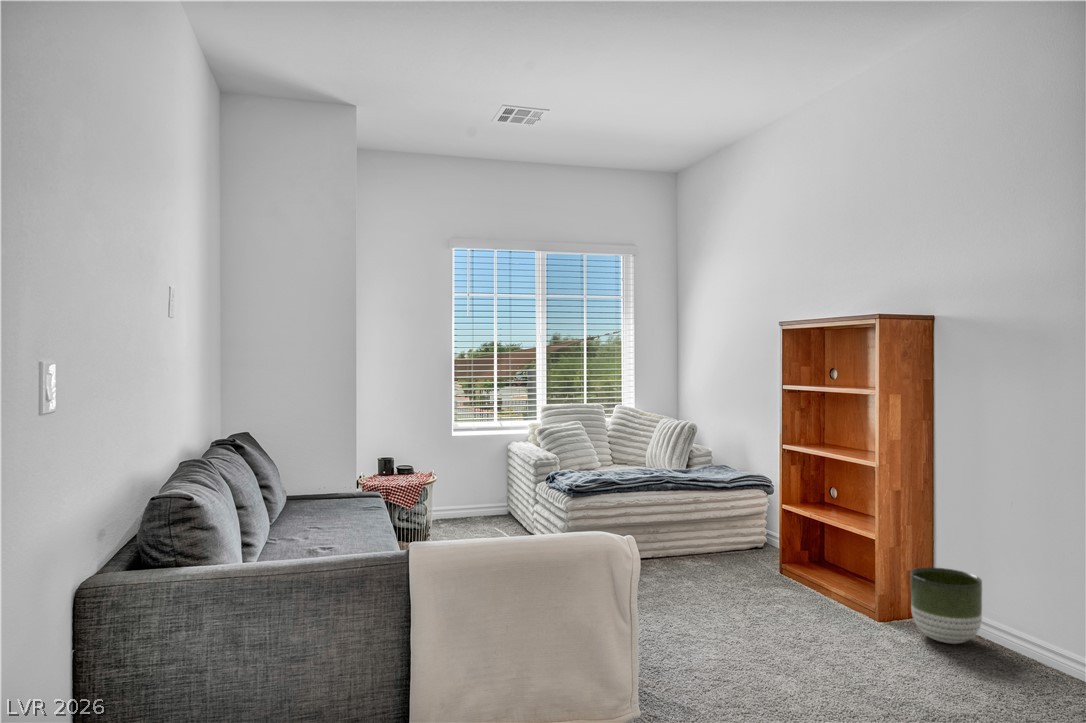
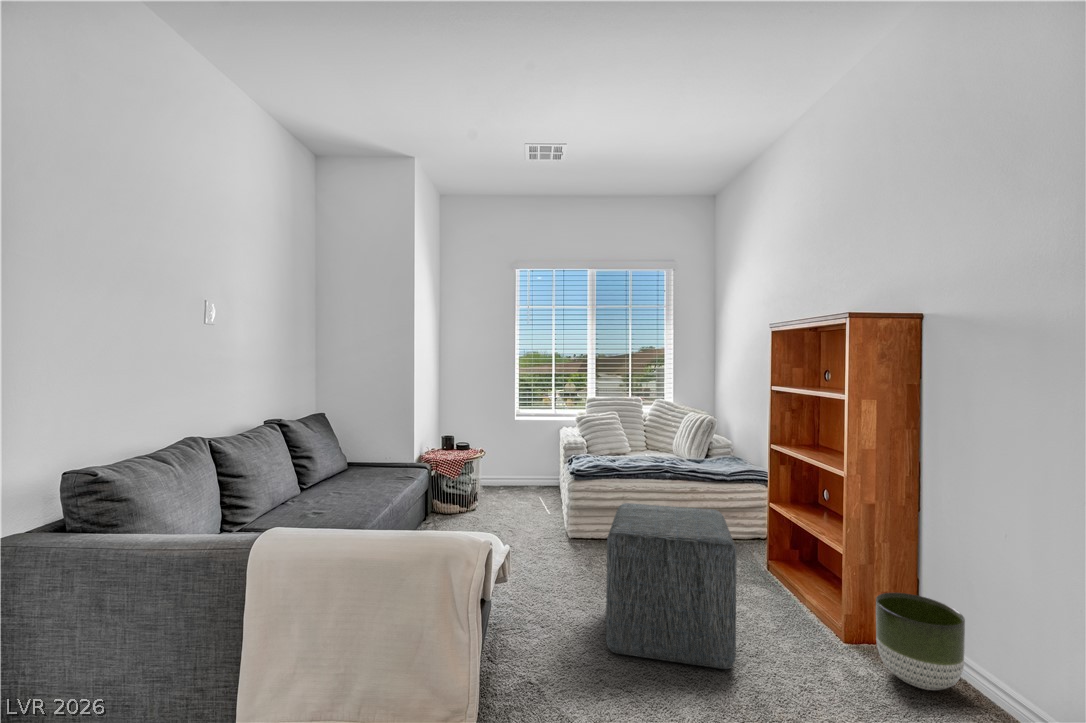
ottoman: none [664,510,806,654] -> present [606,503,737,669]

